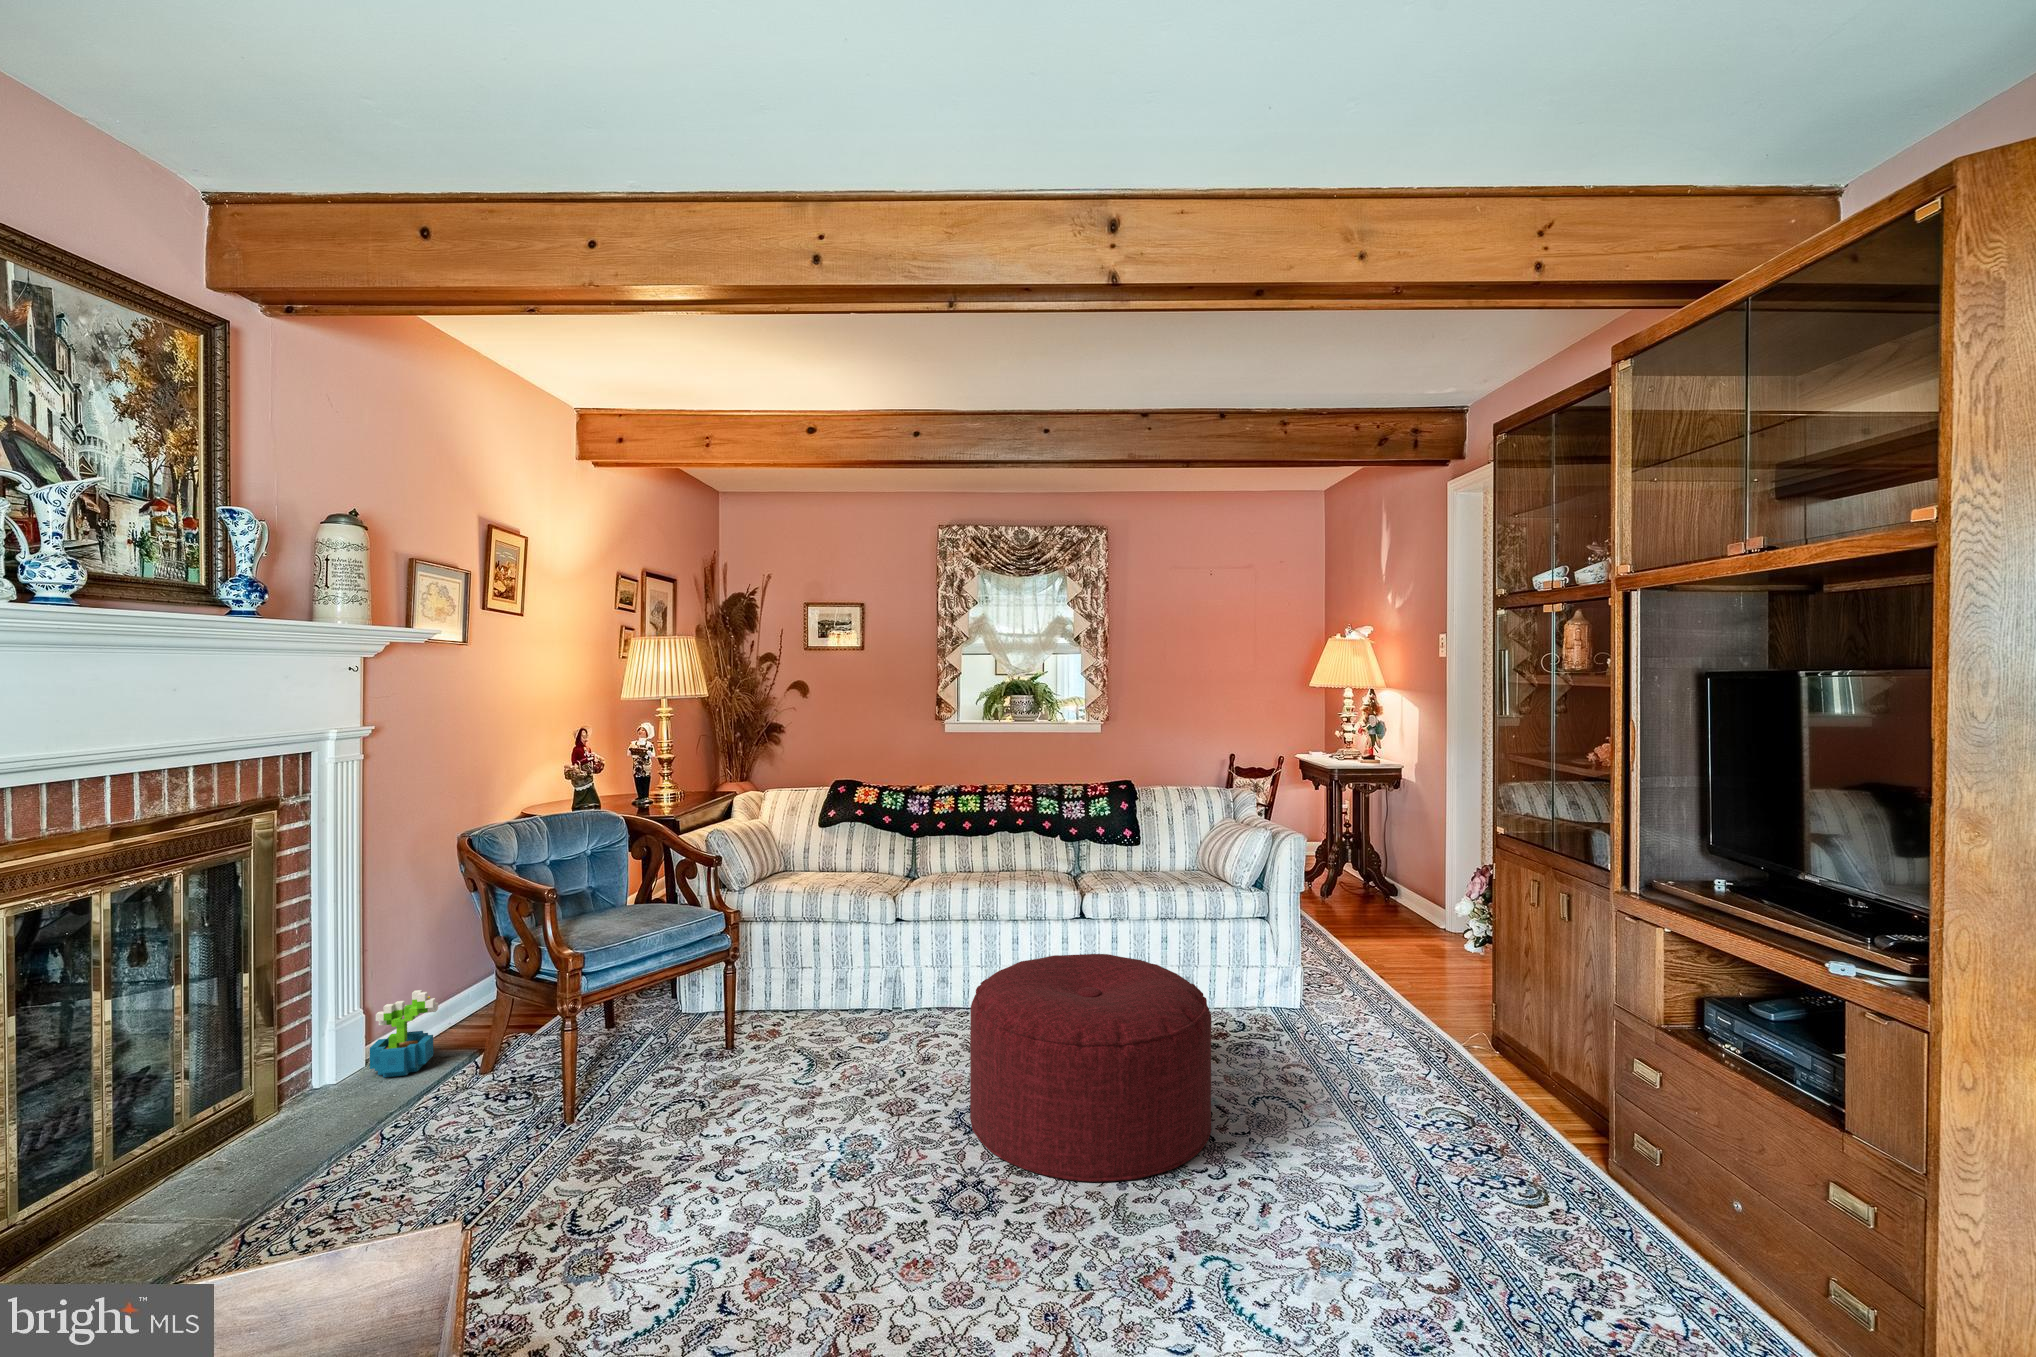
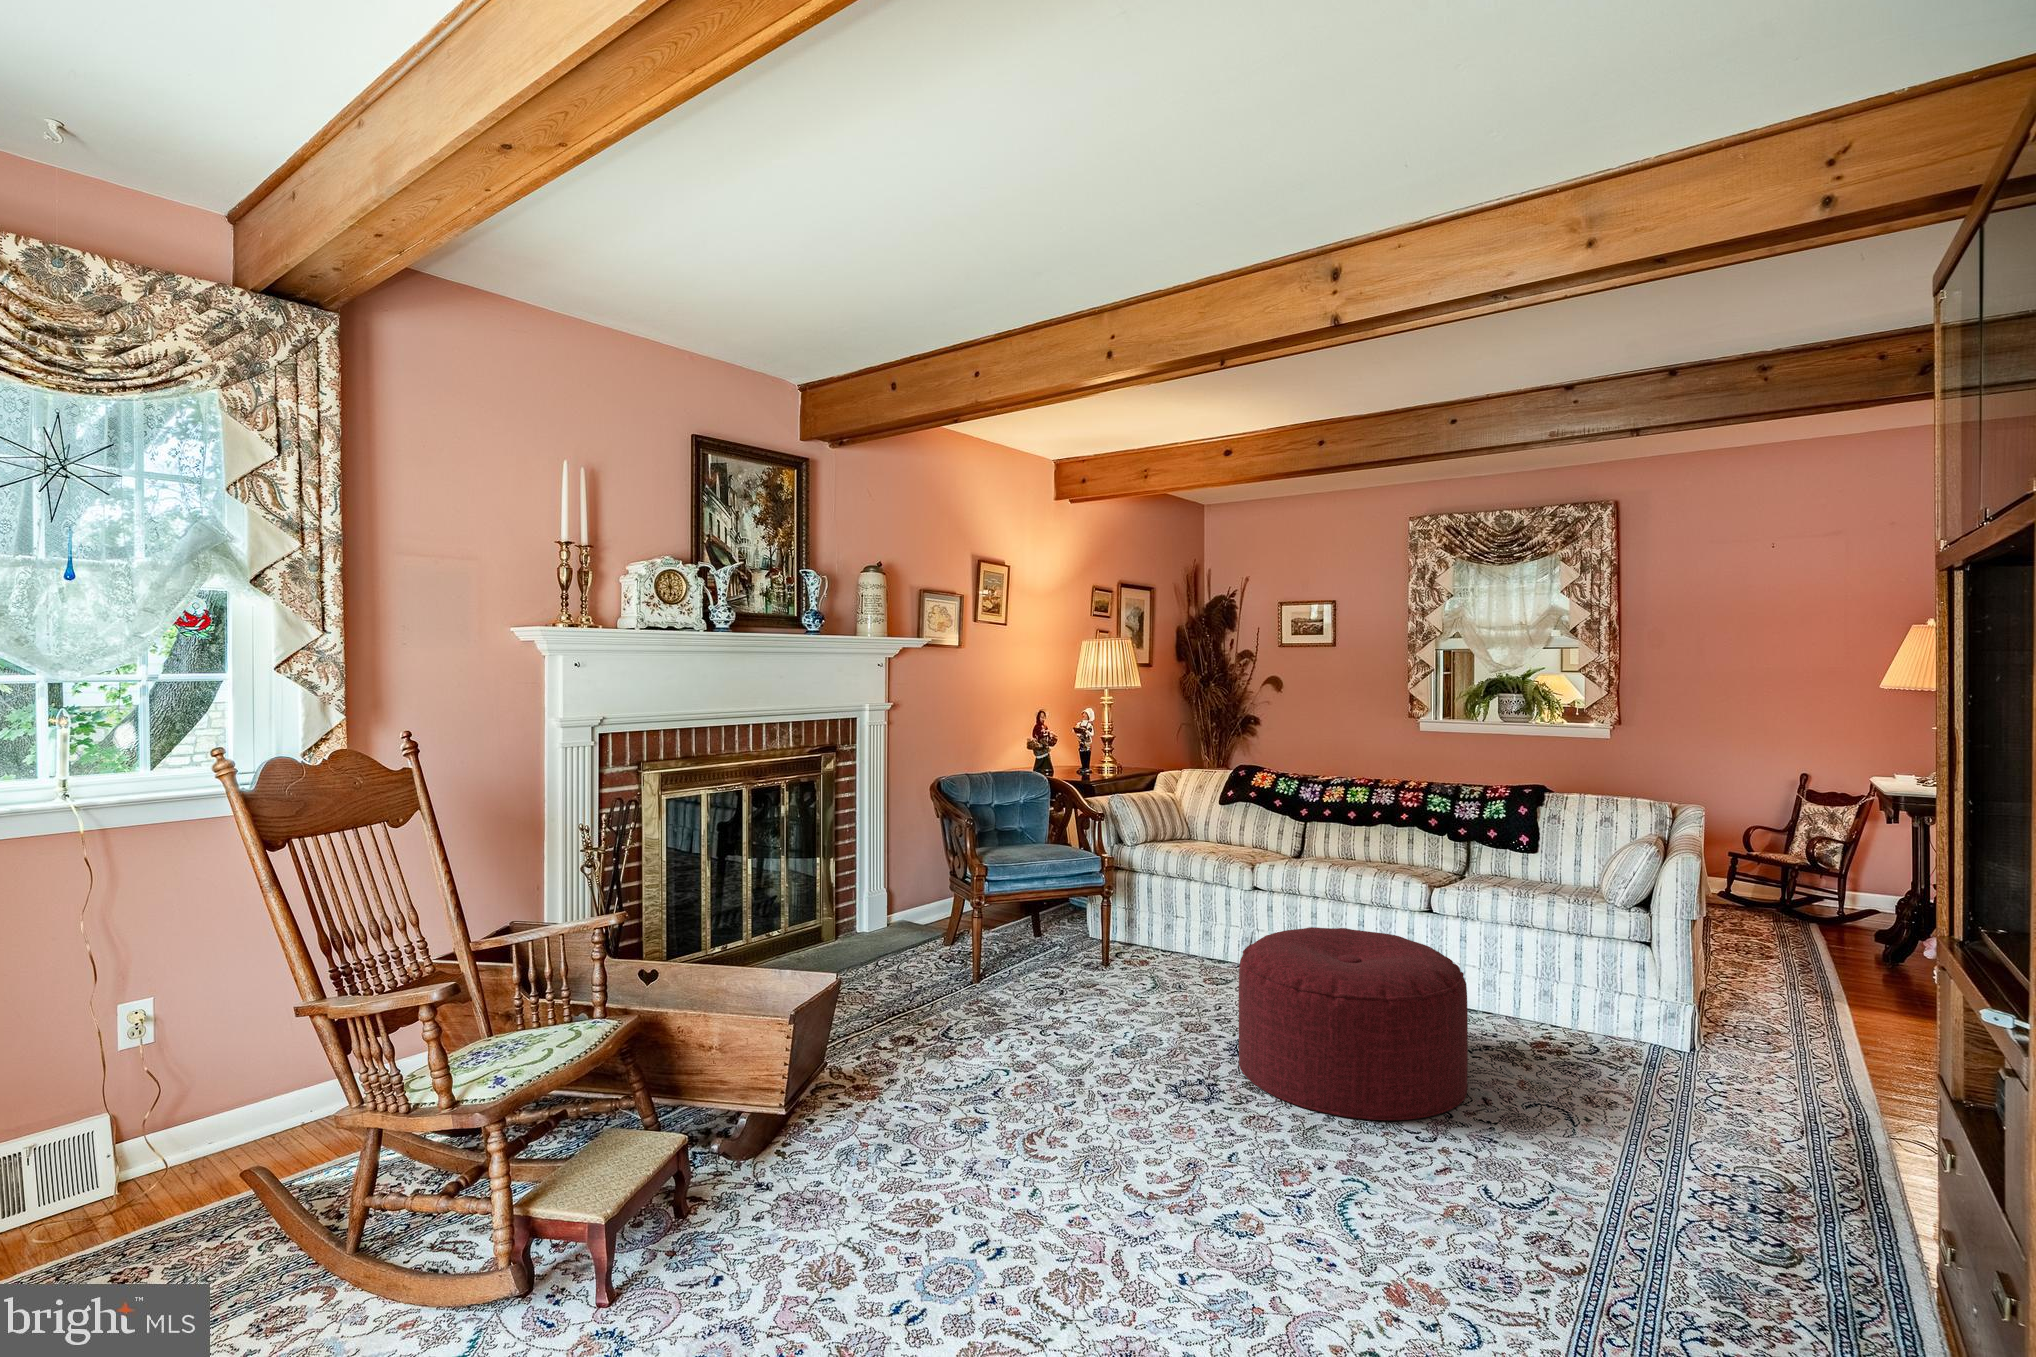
decorative plant: present [370,990,438,1077] -> none [888,885,926,940]

